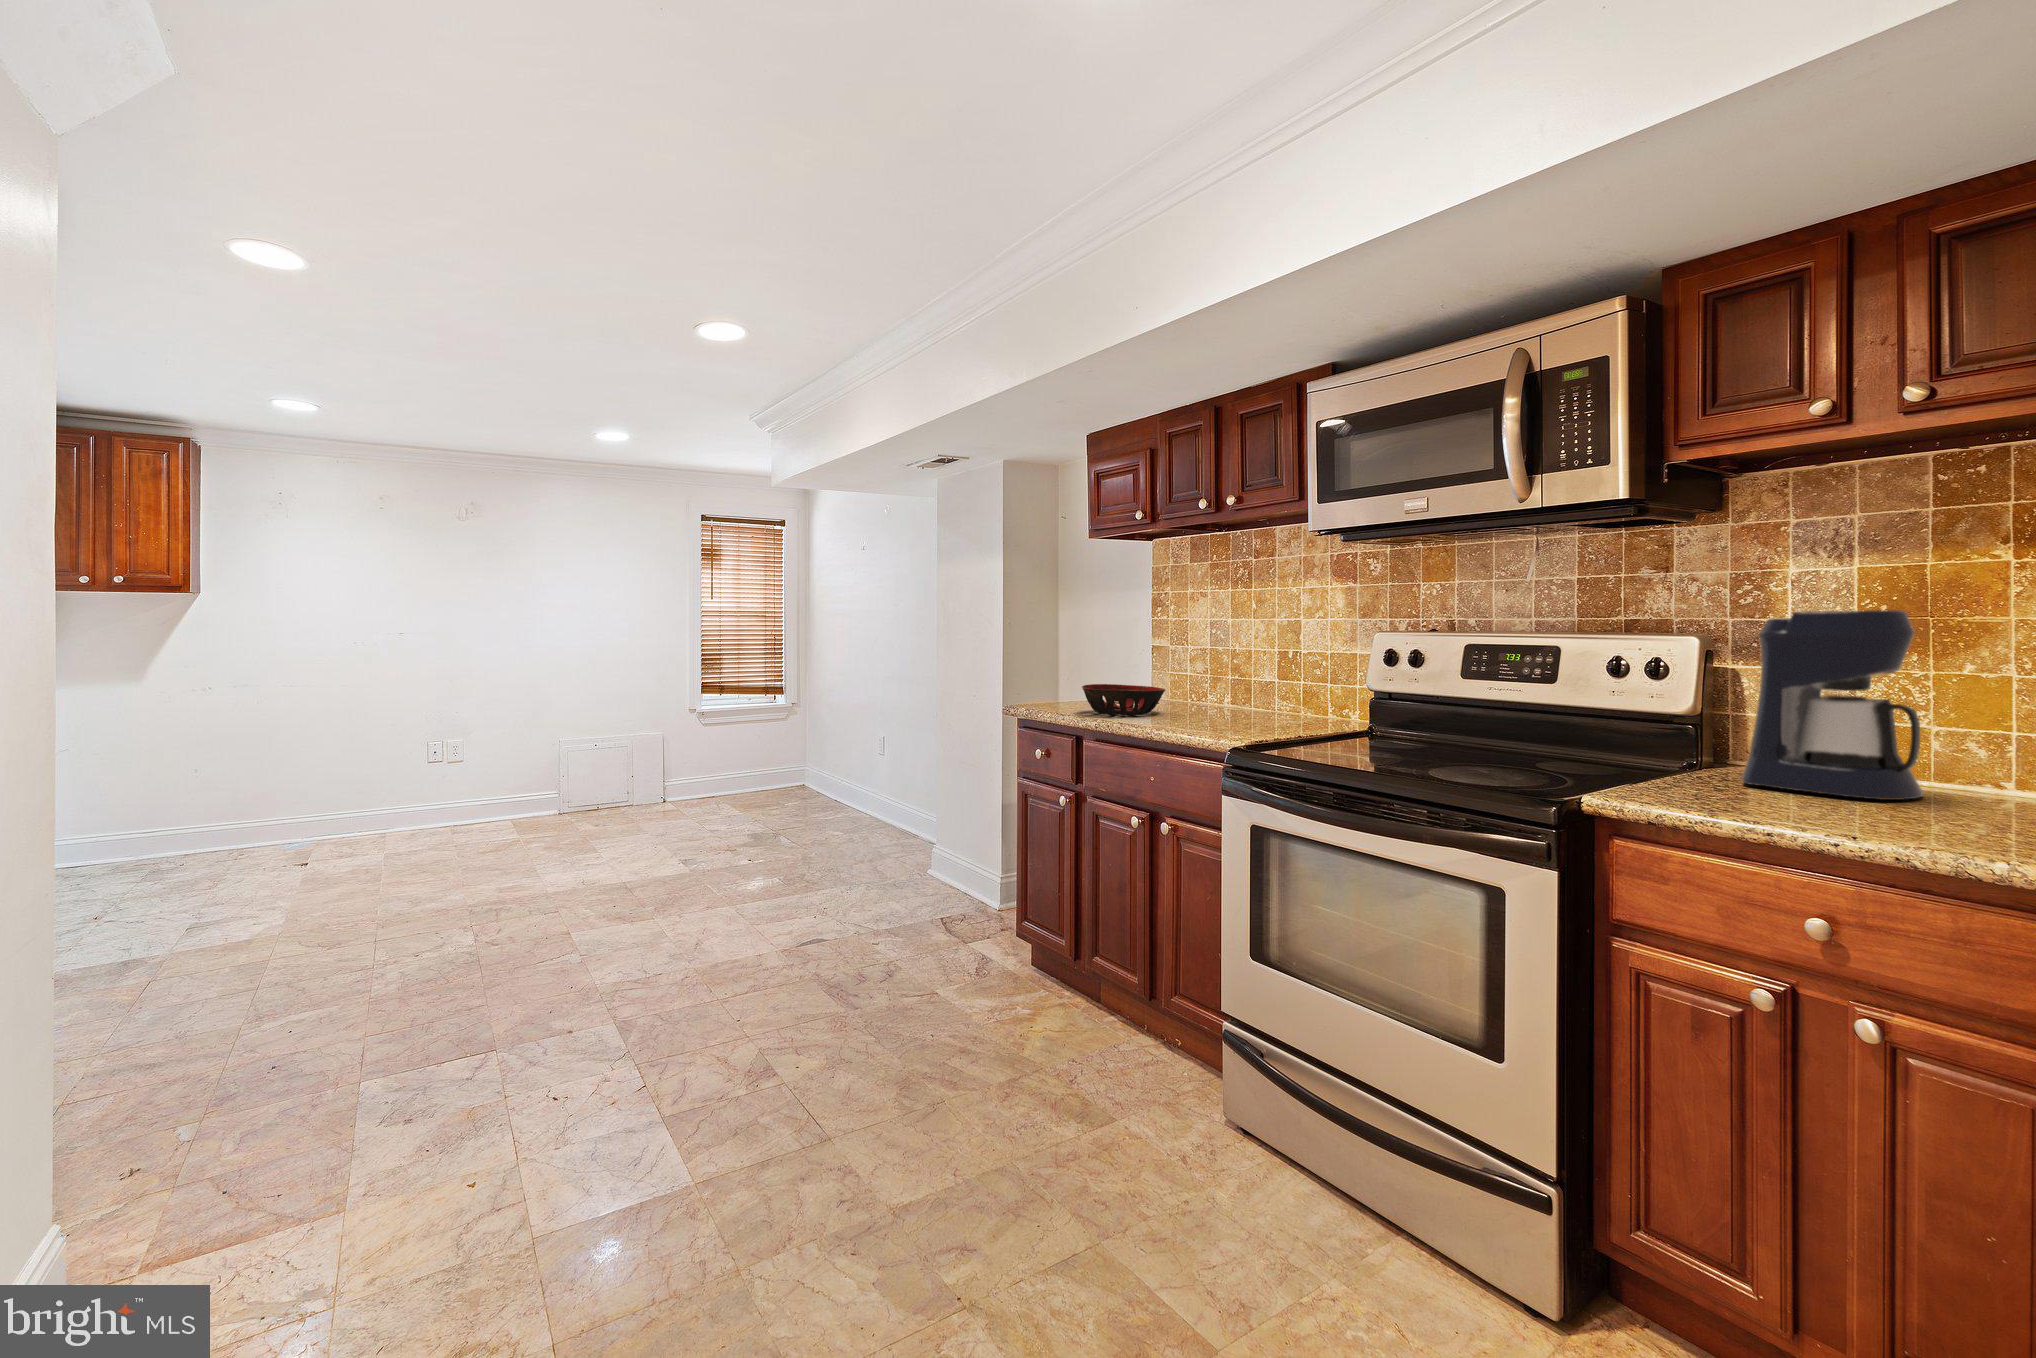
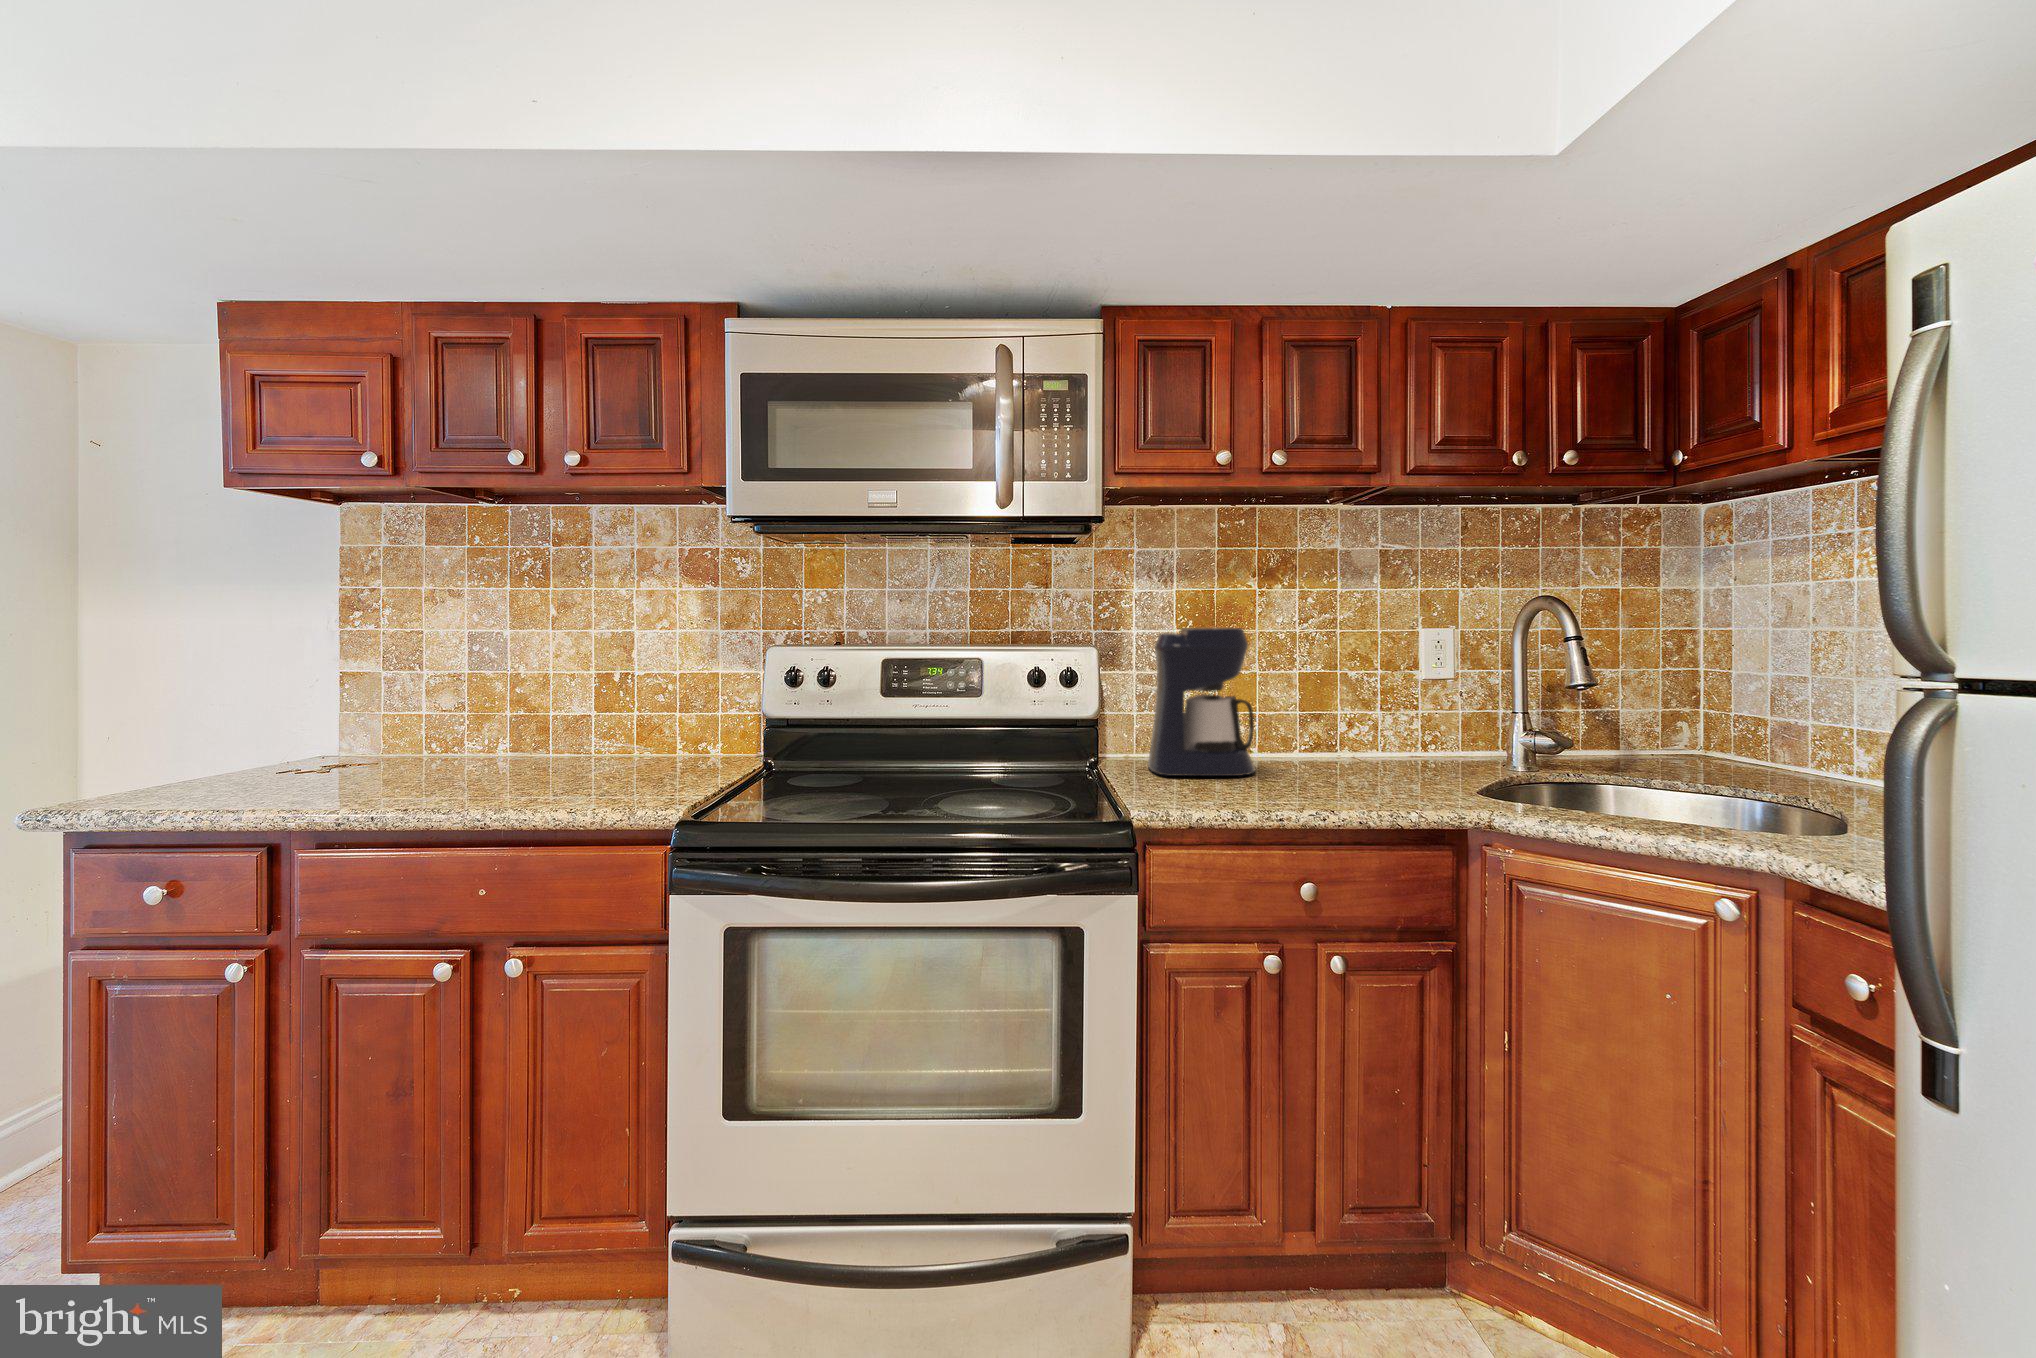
decorative bowl: present [1082,684,1165,716] -> none [238,737,417,795]

